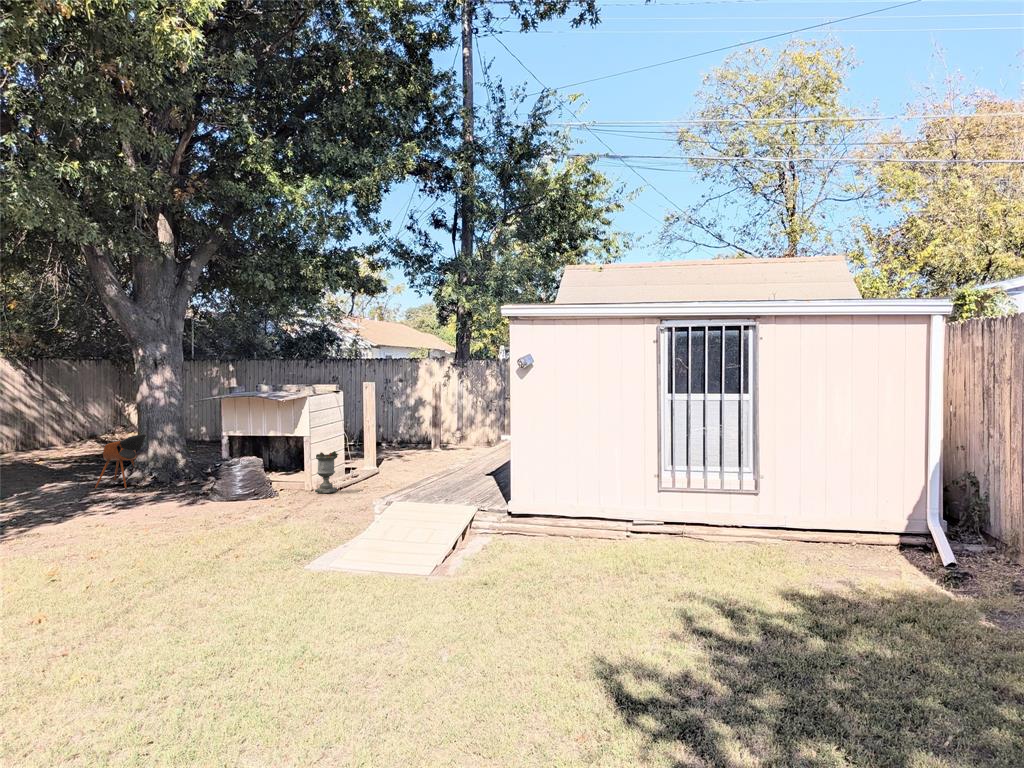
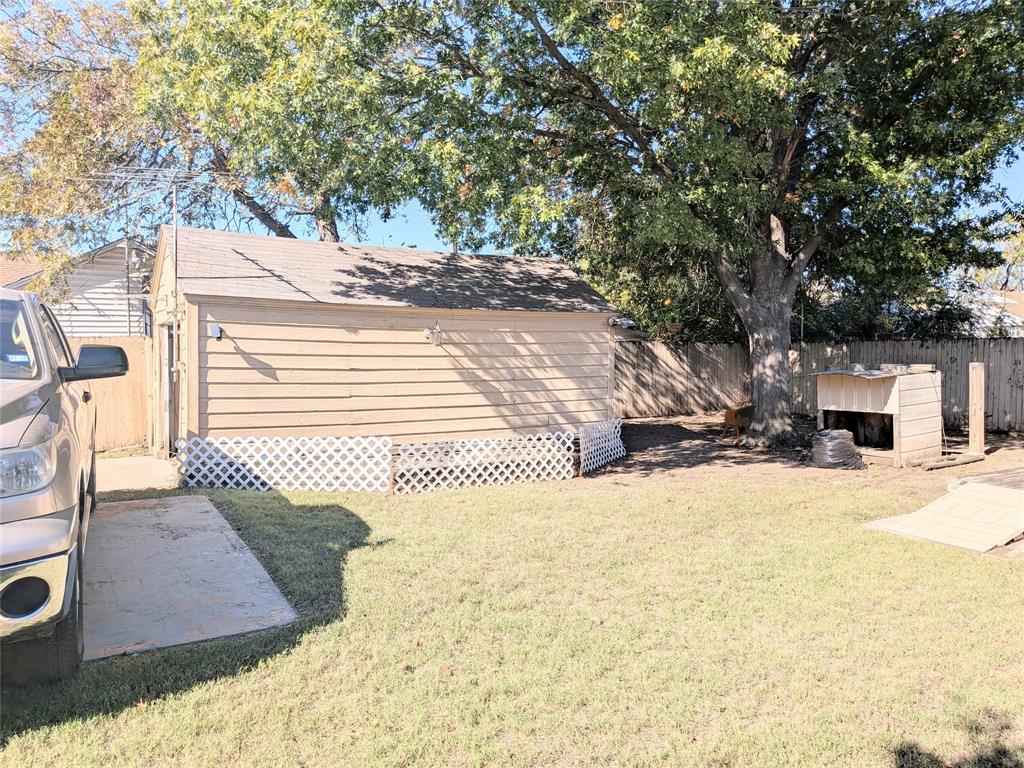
planter: present [315,451,338,494] -> none [907,432,935,474]

